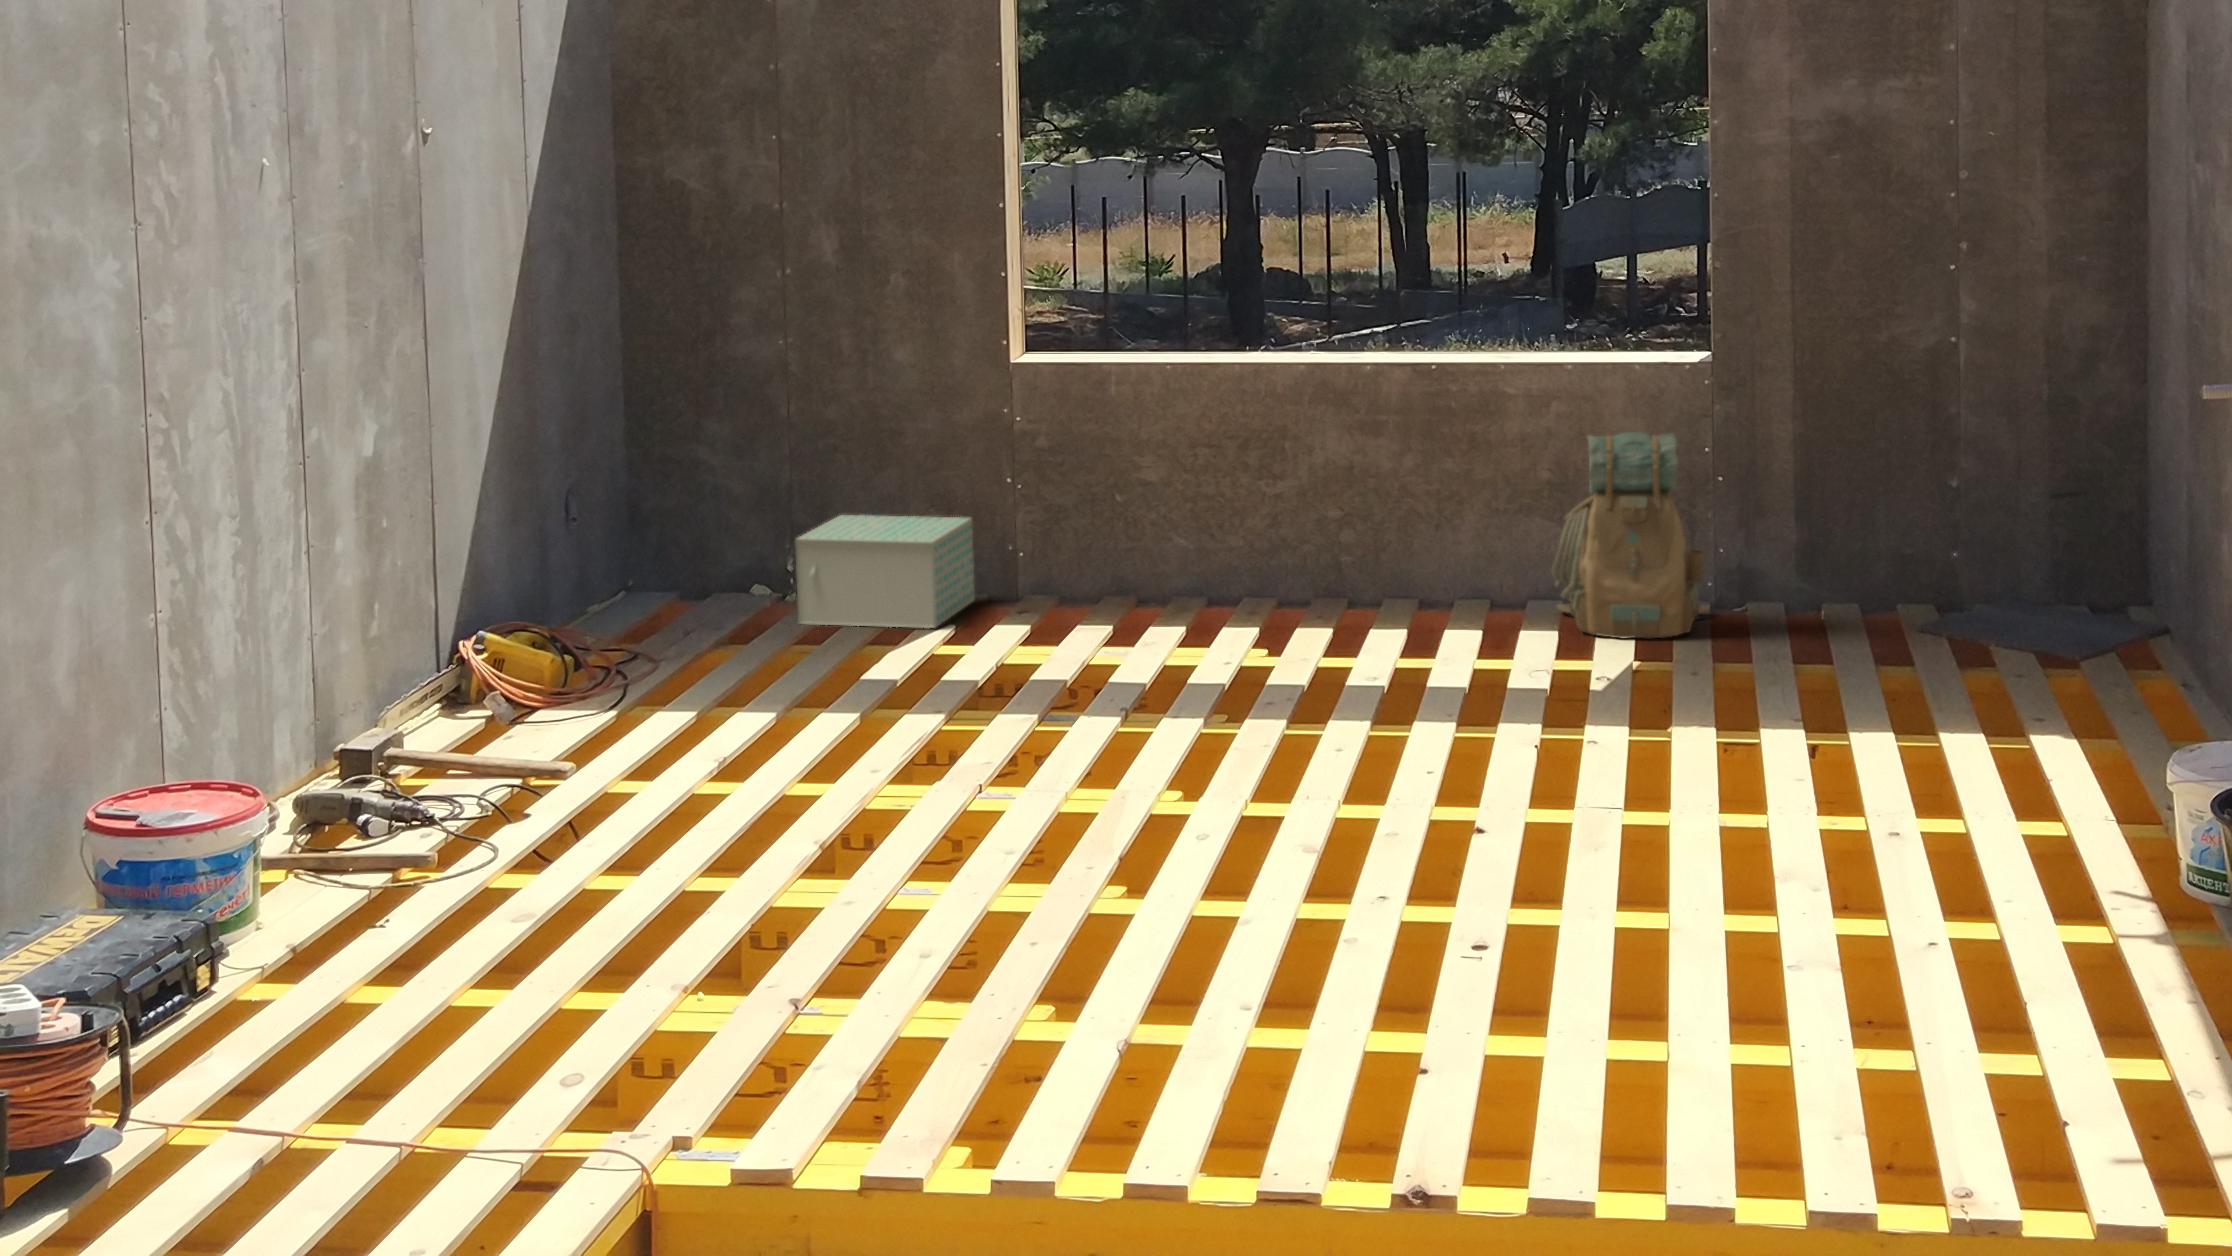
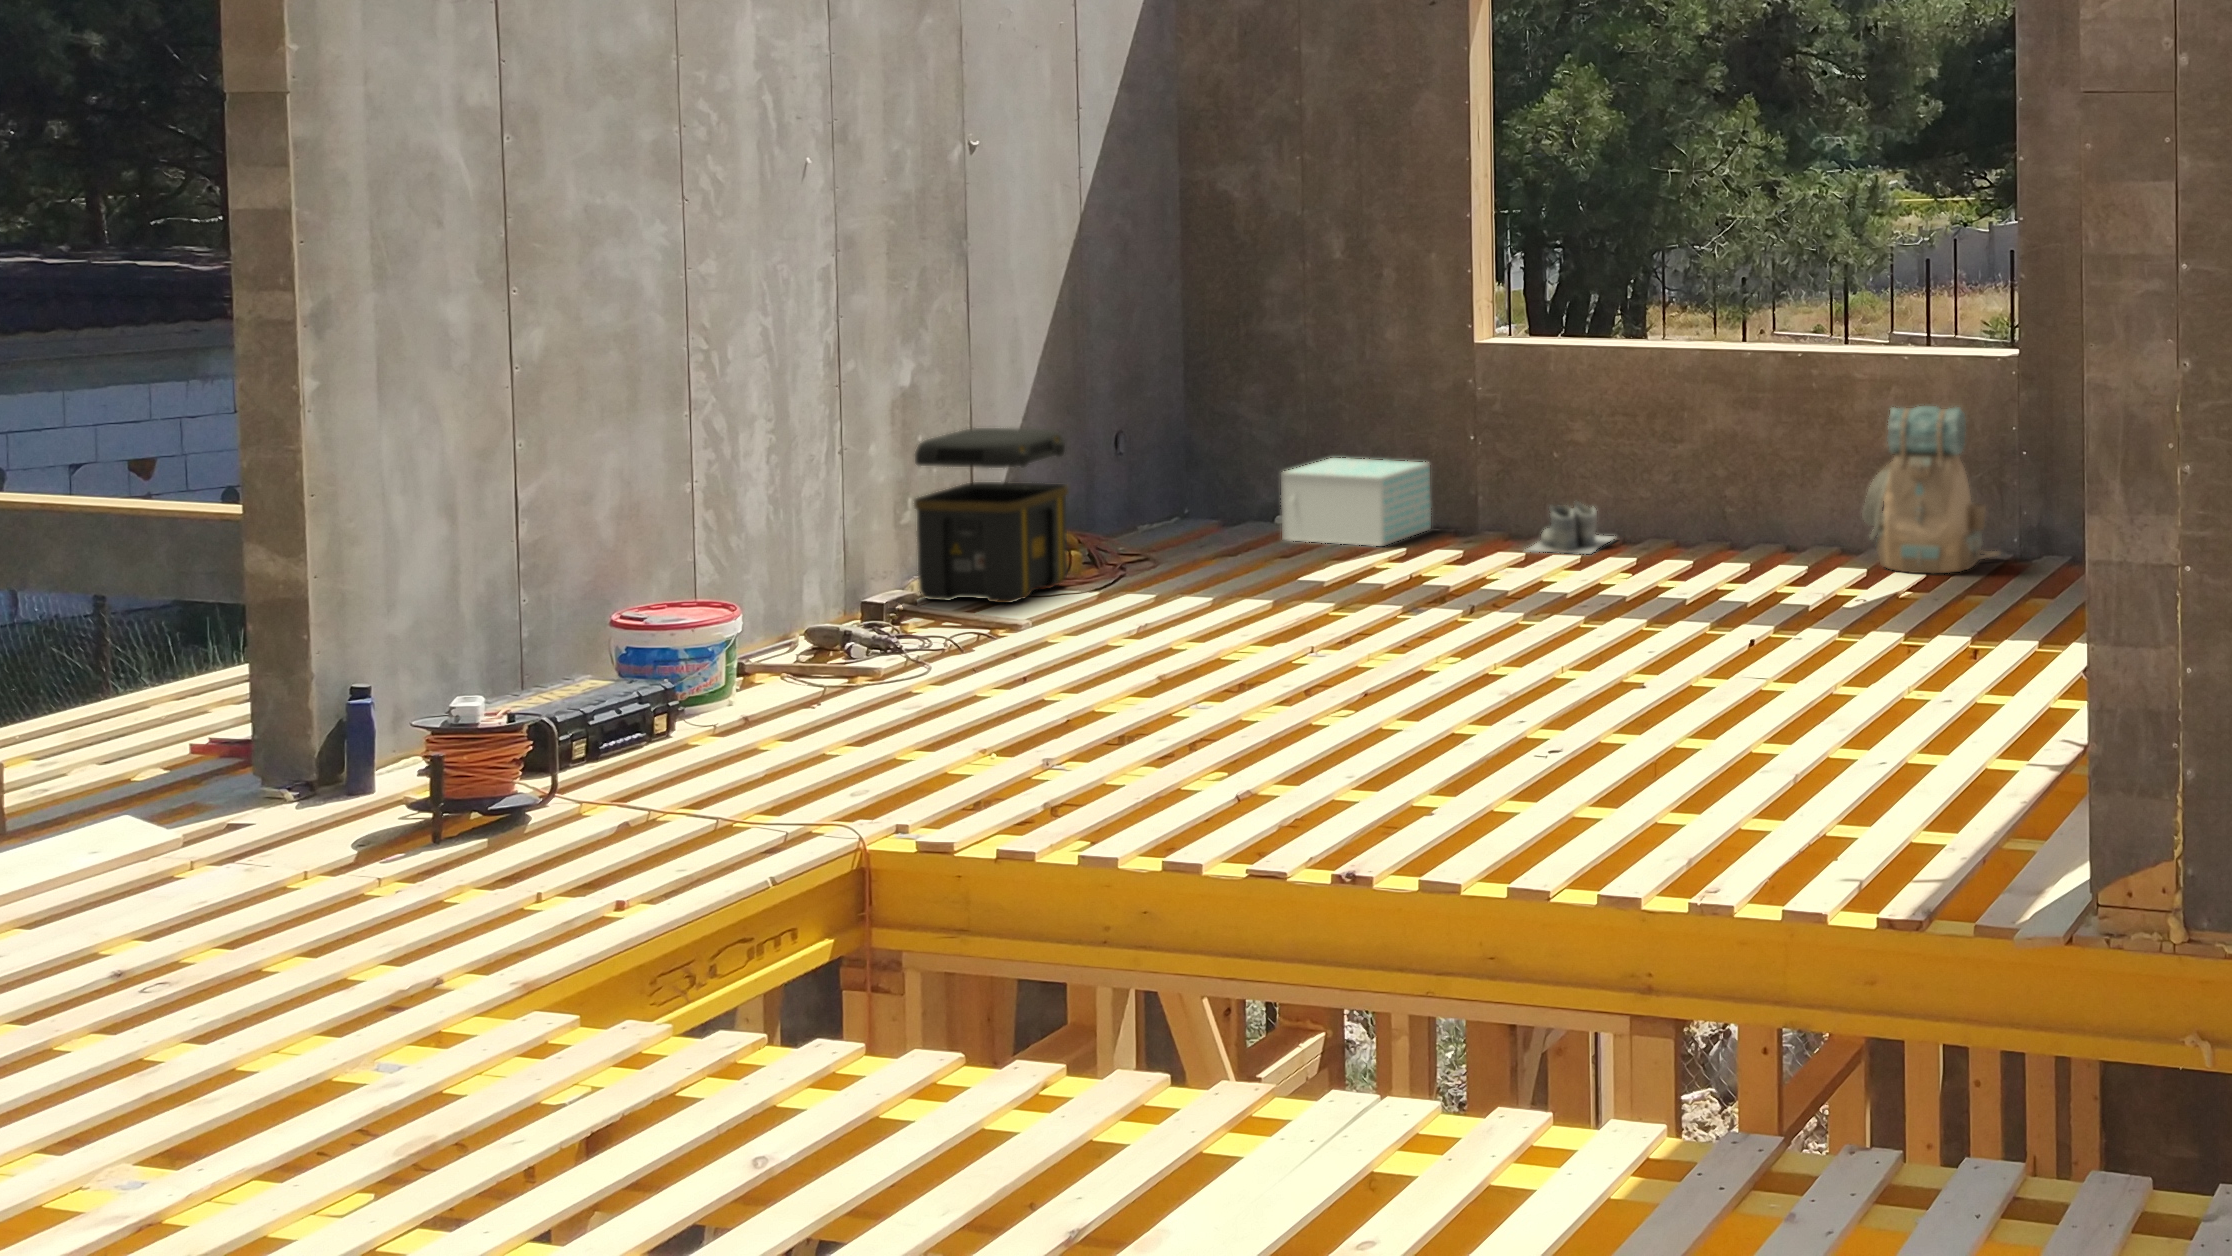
toolbox: none [385,504,578,738] -> present [914,428,1068,603]
boots: none [1116,561,1218,629] -> present [1527,502,1613,554]

